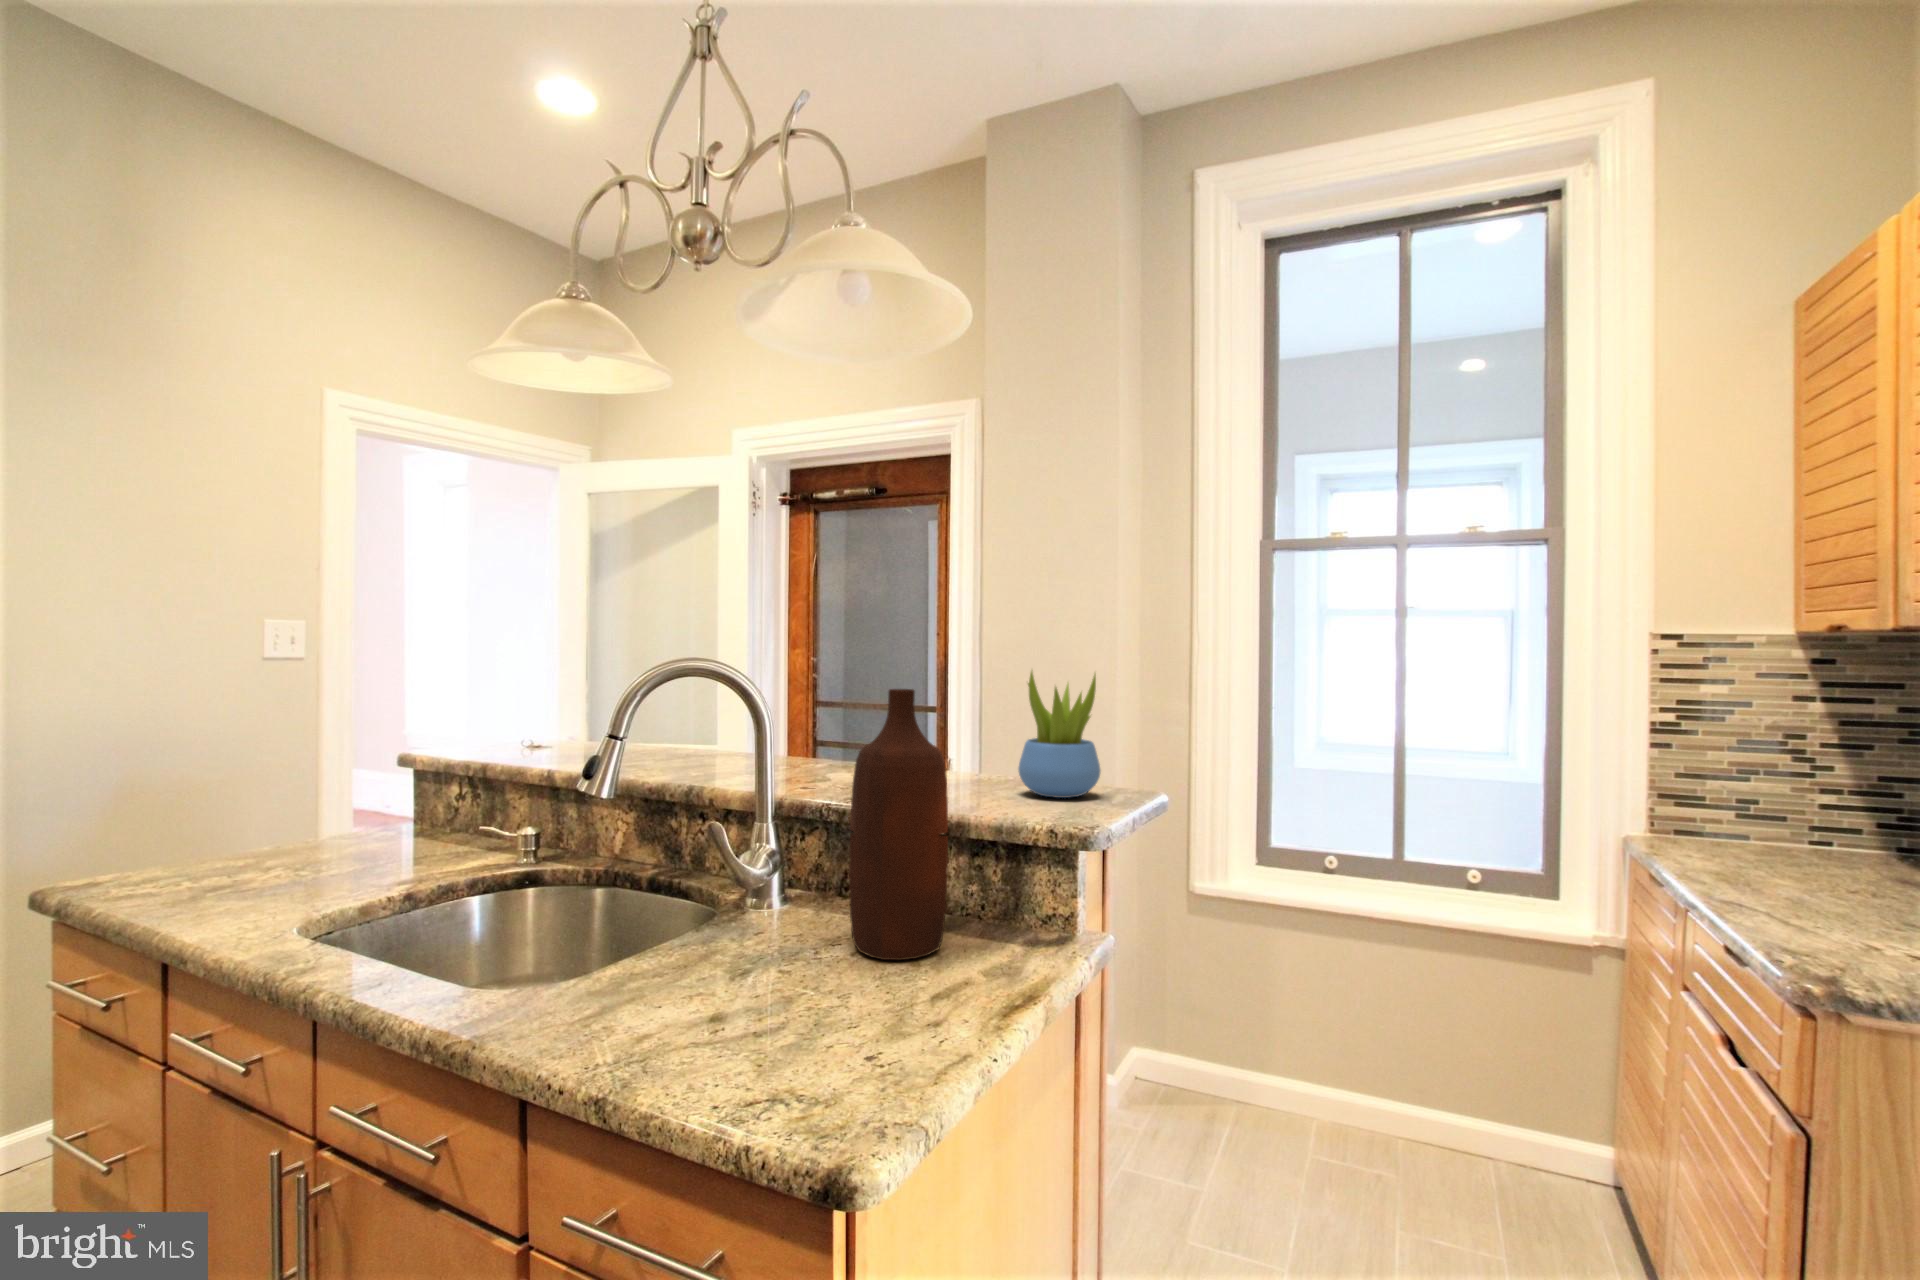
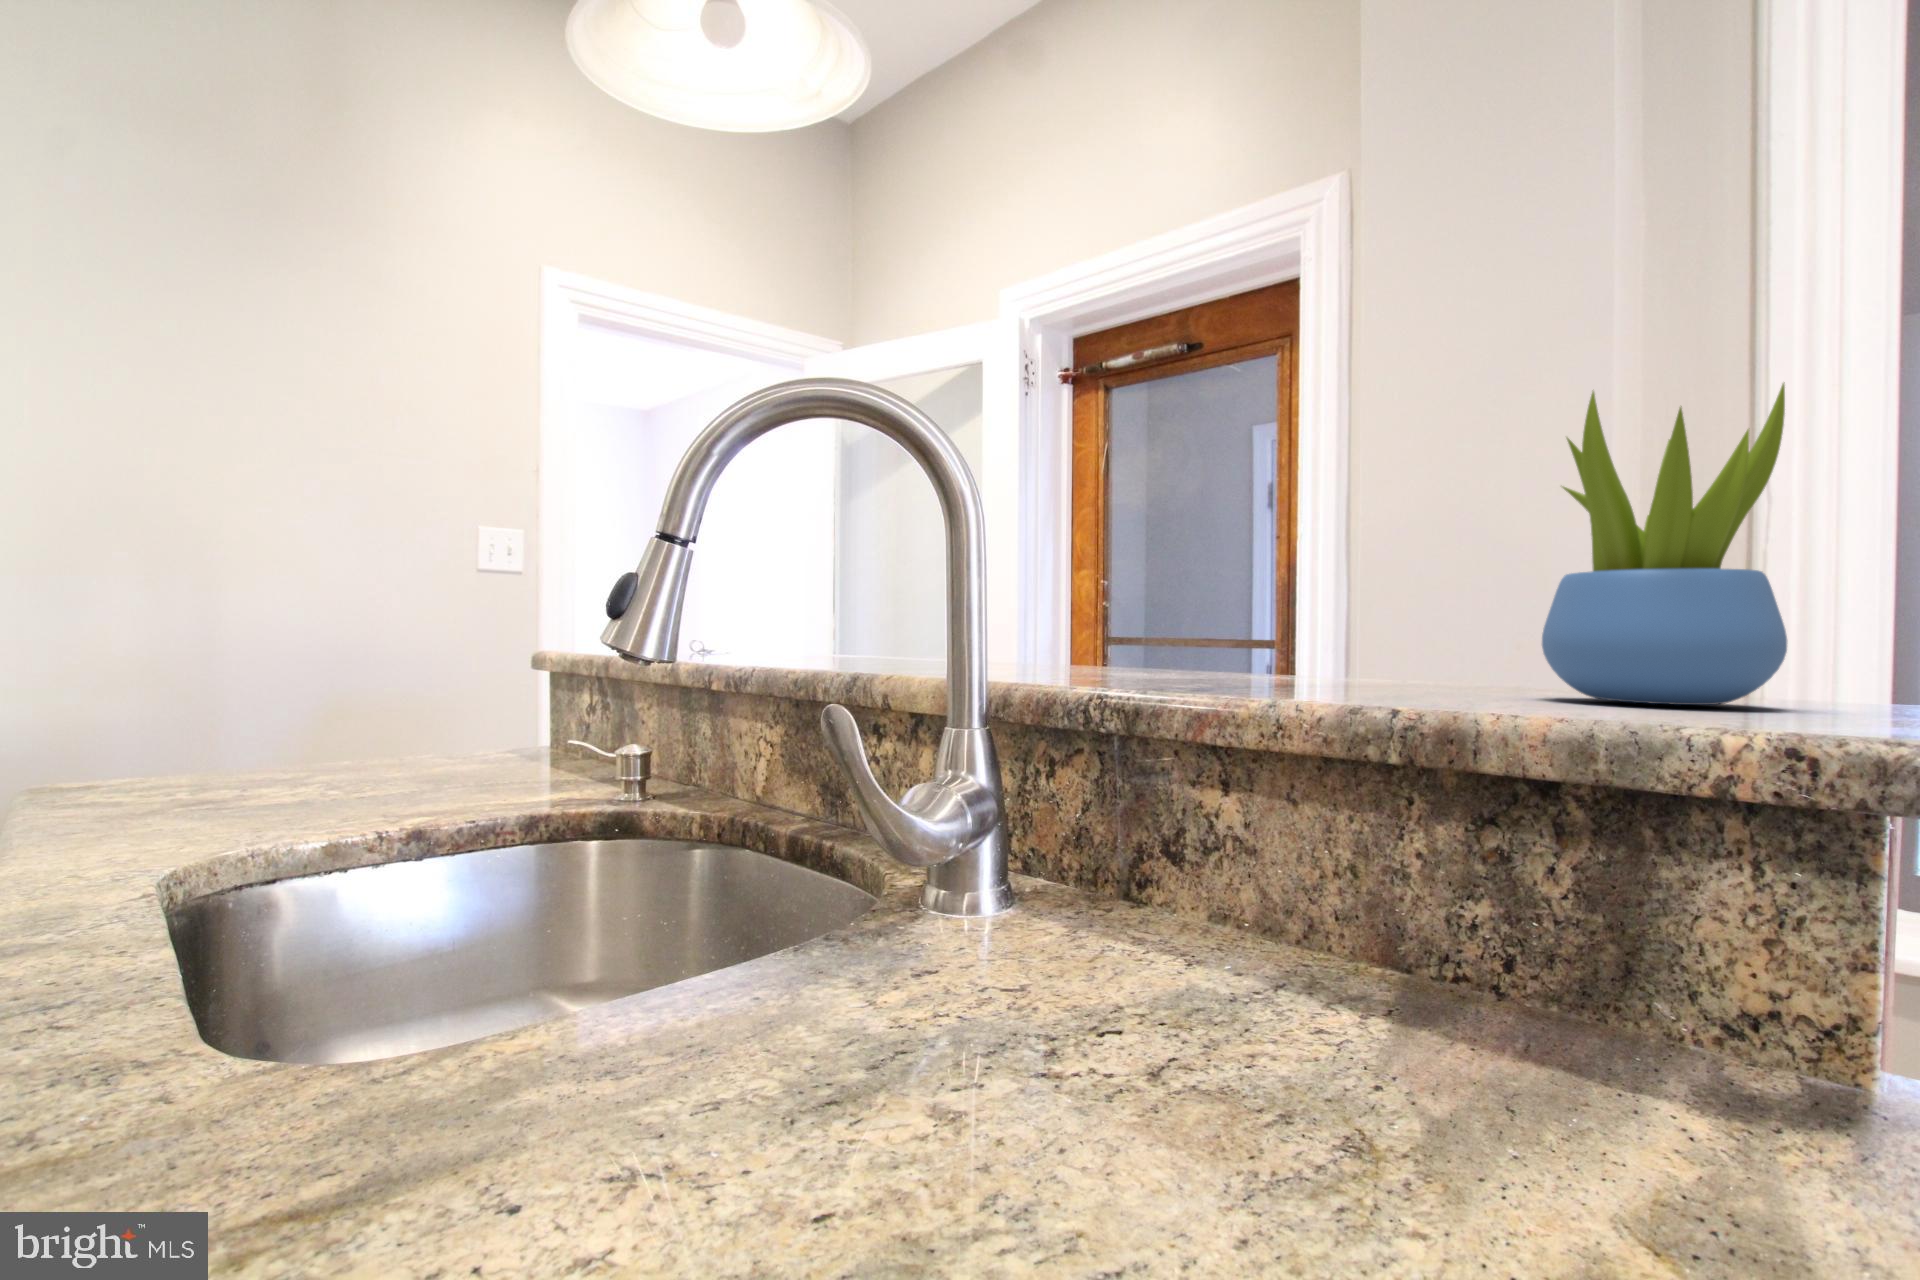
bottle: present [849,689,948,960] -> none [1145,306,1451,1121]

